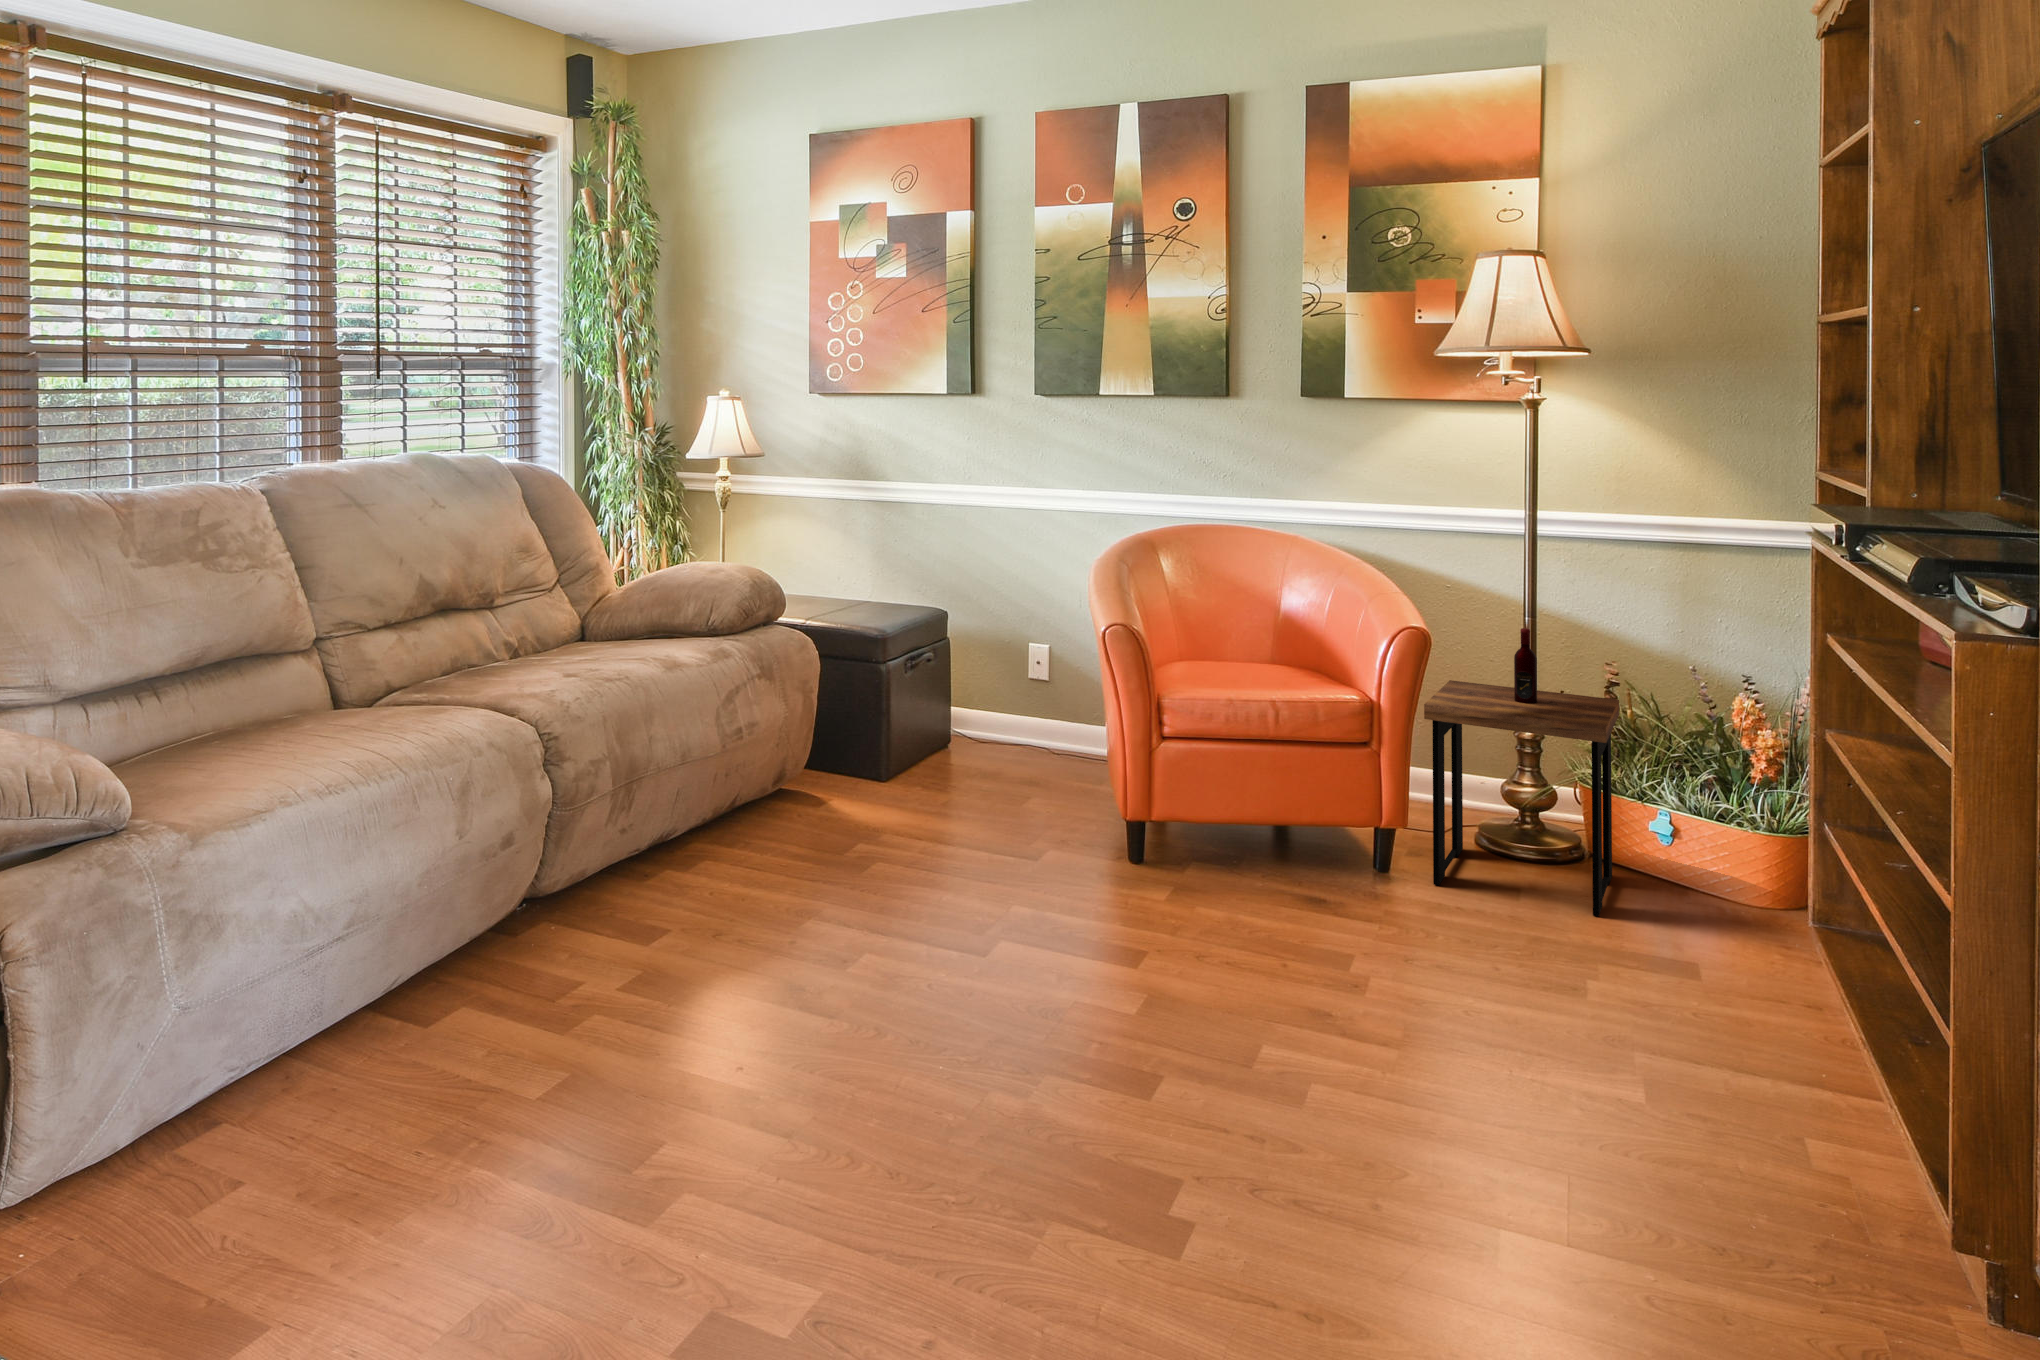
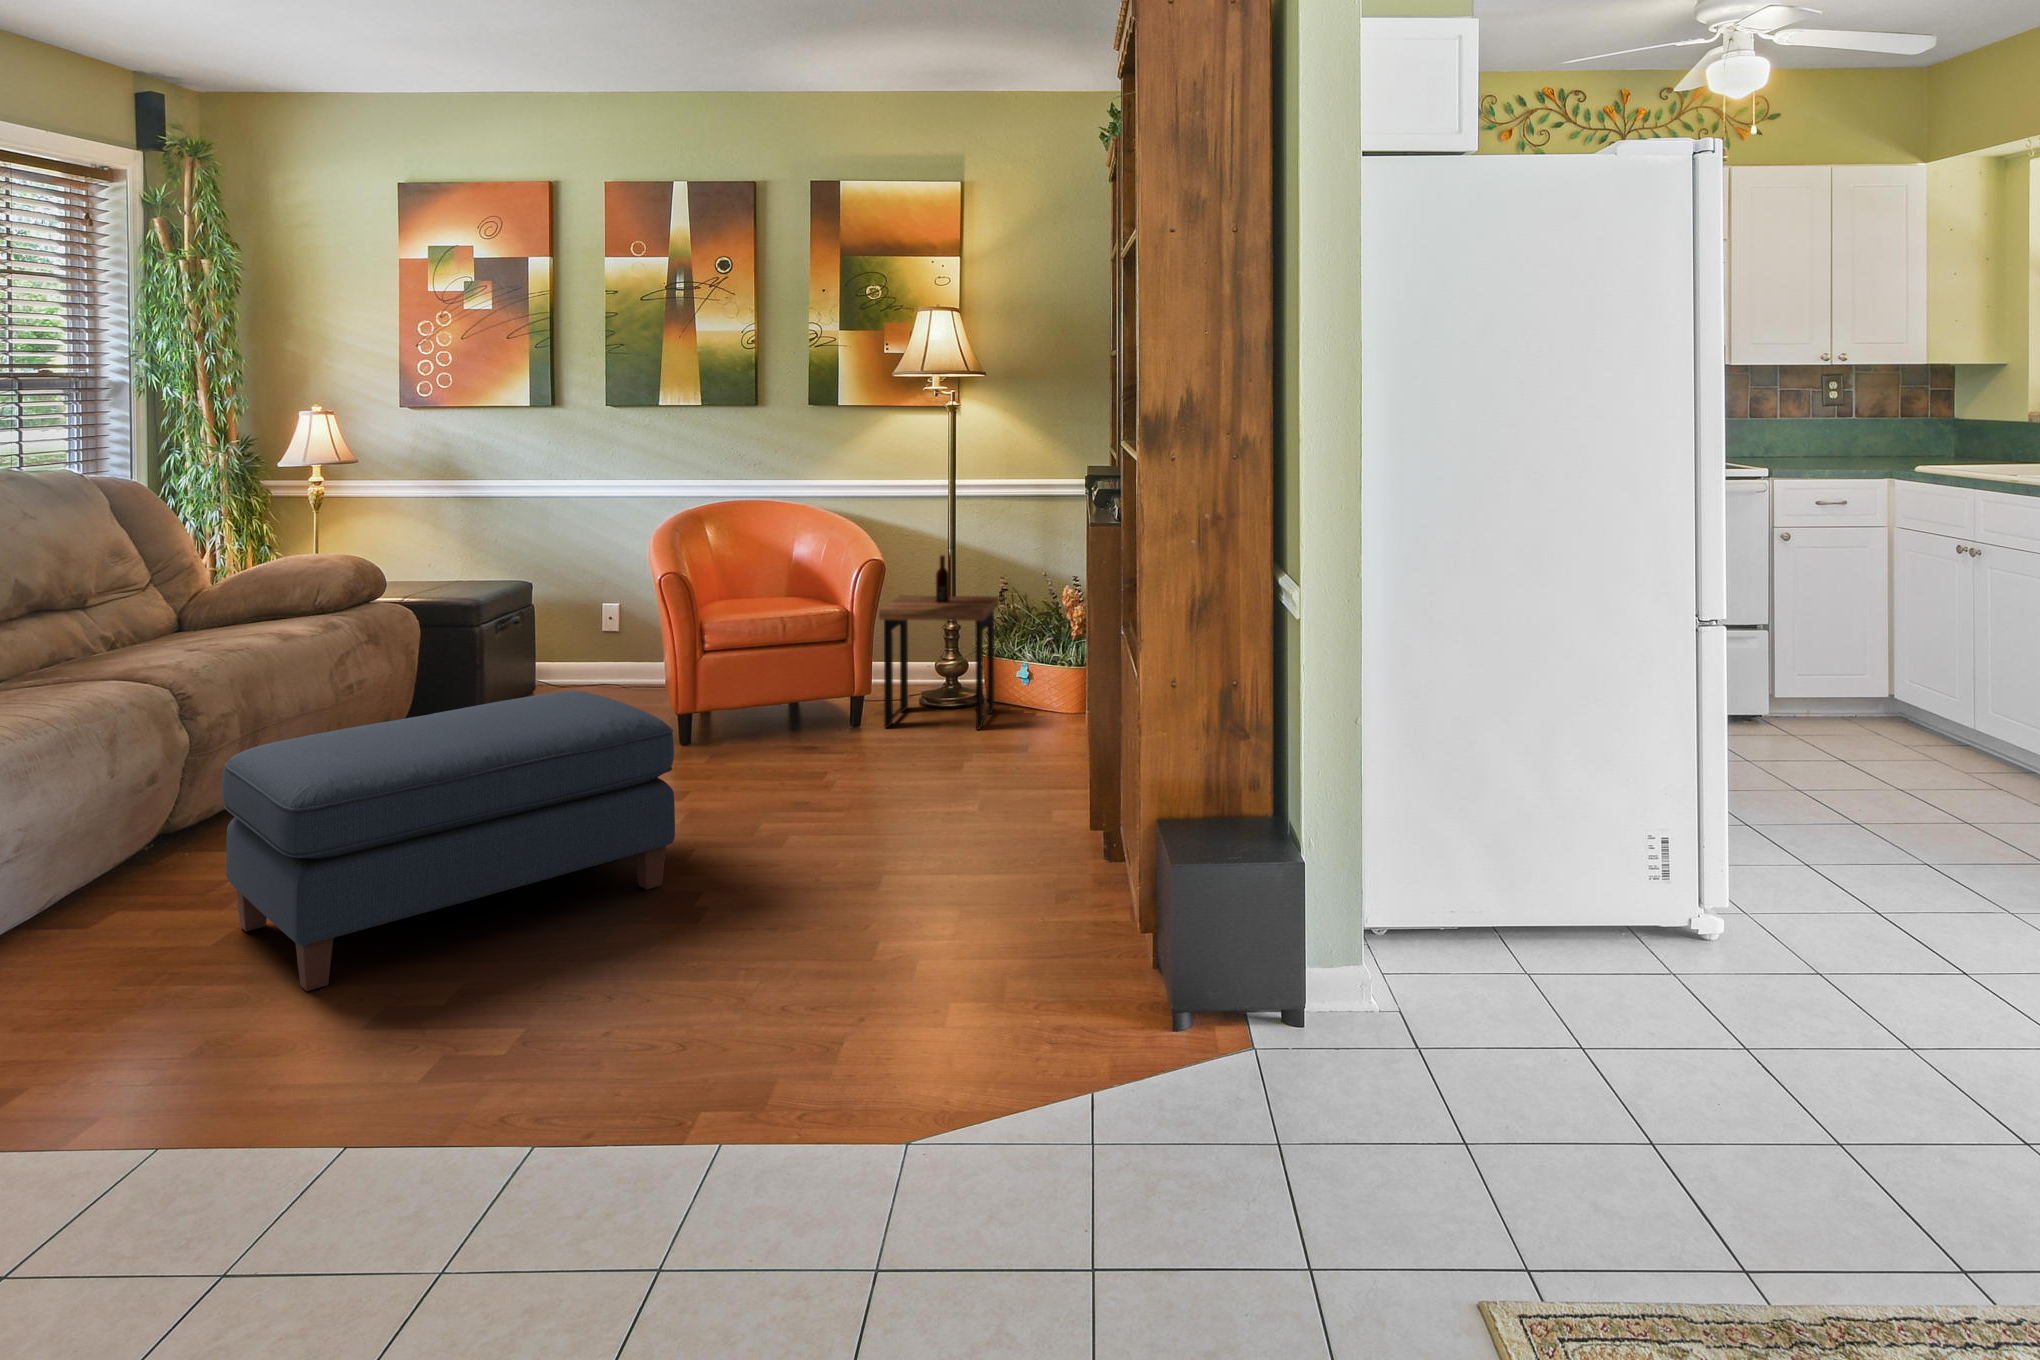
ottoman: none [529,804,1133,1268] -> present [222,691,675,991]

